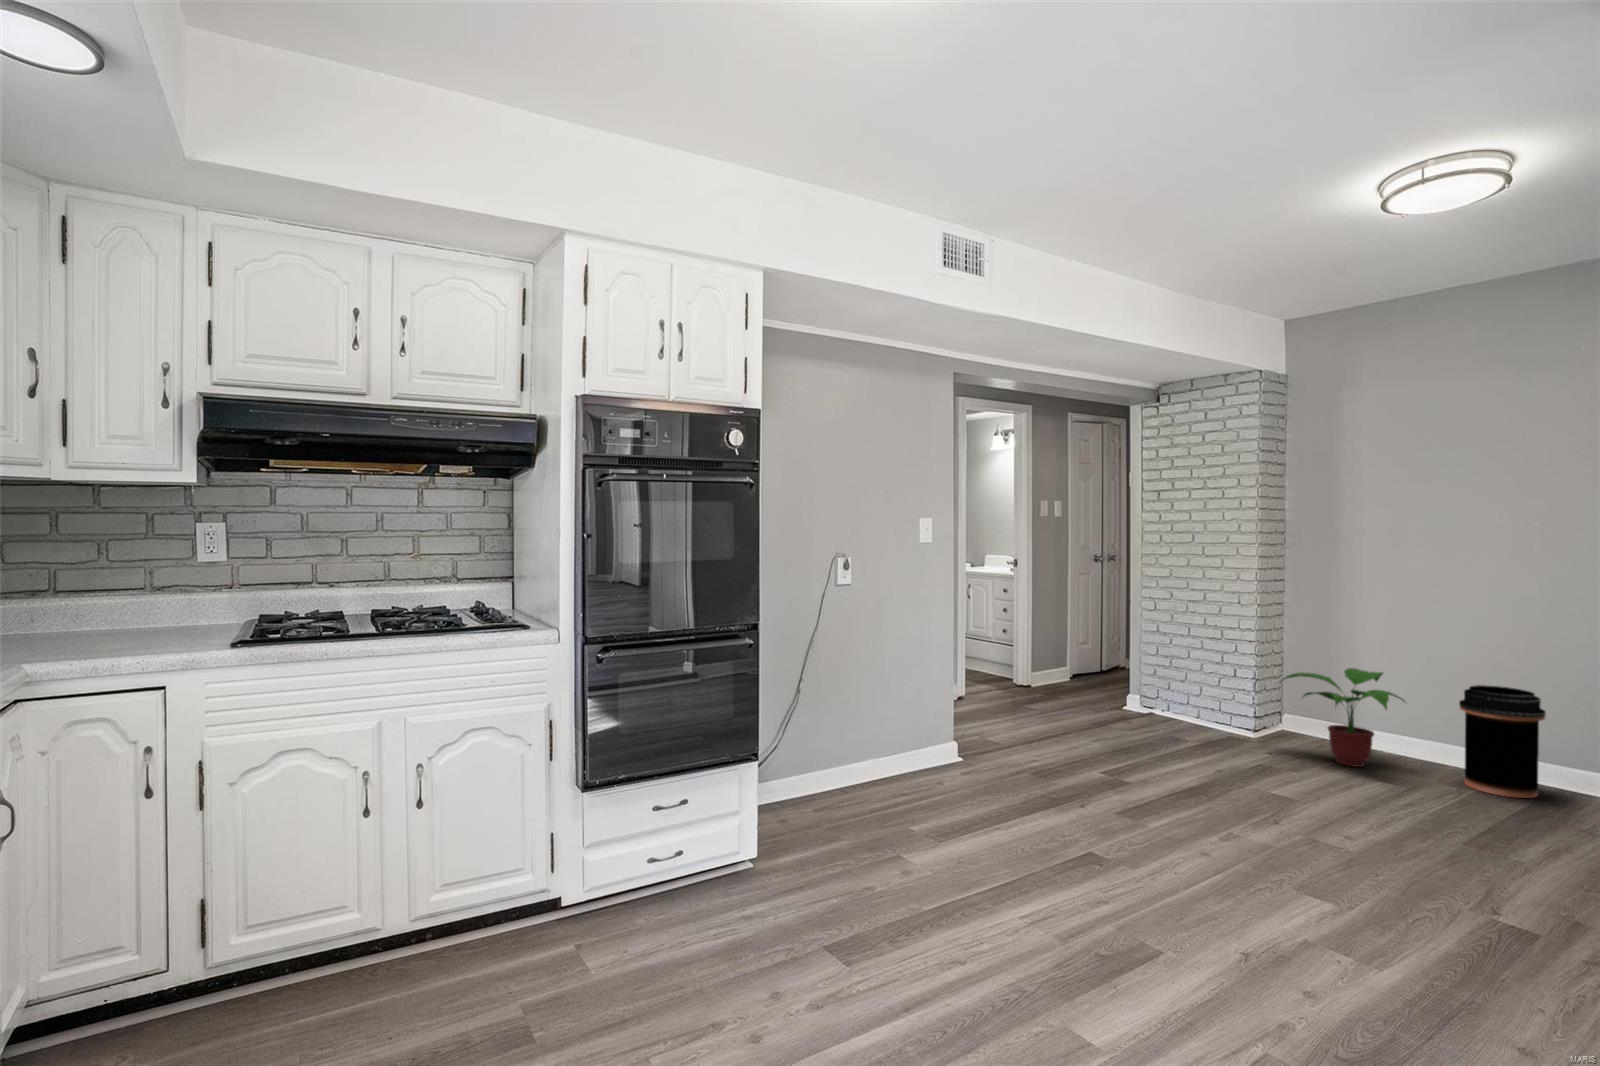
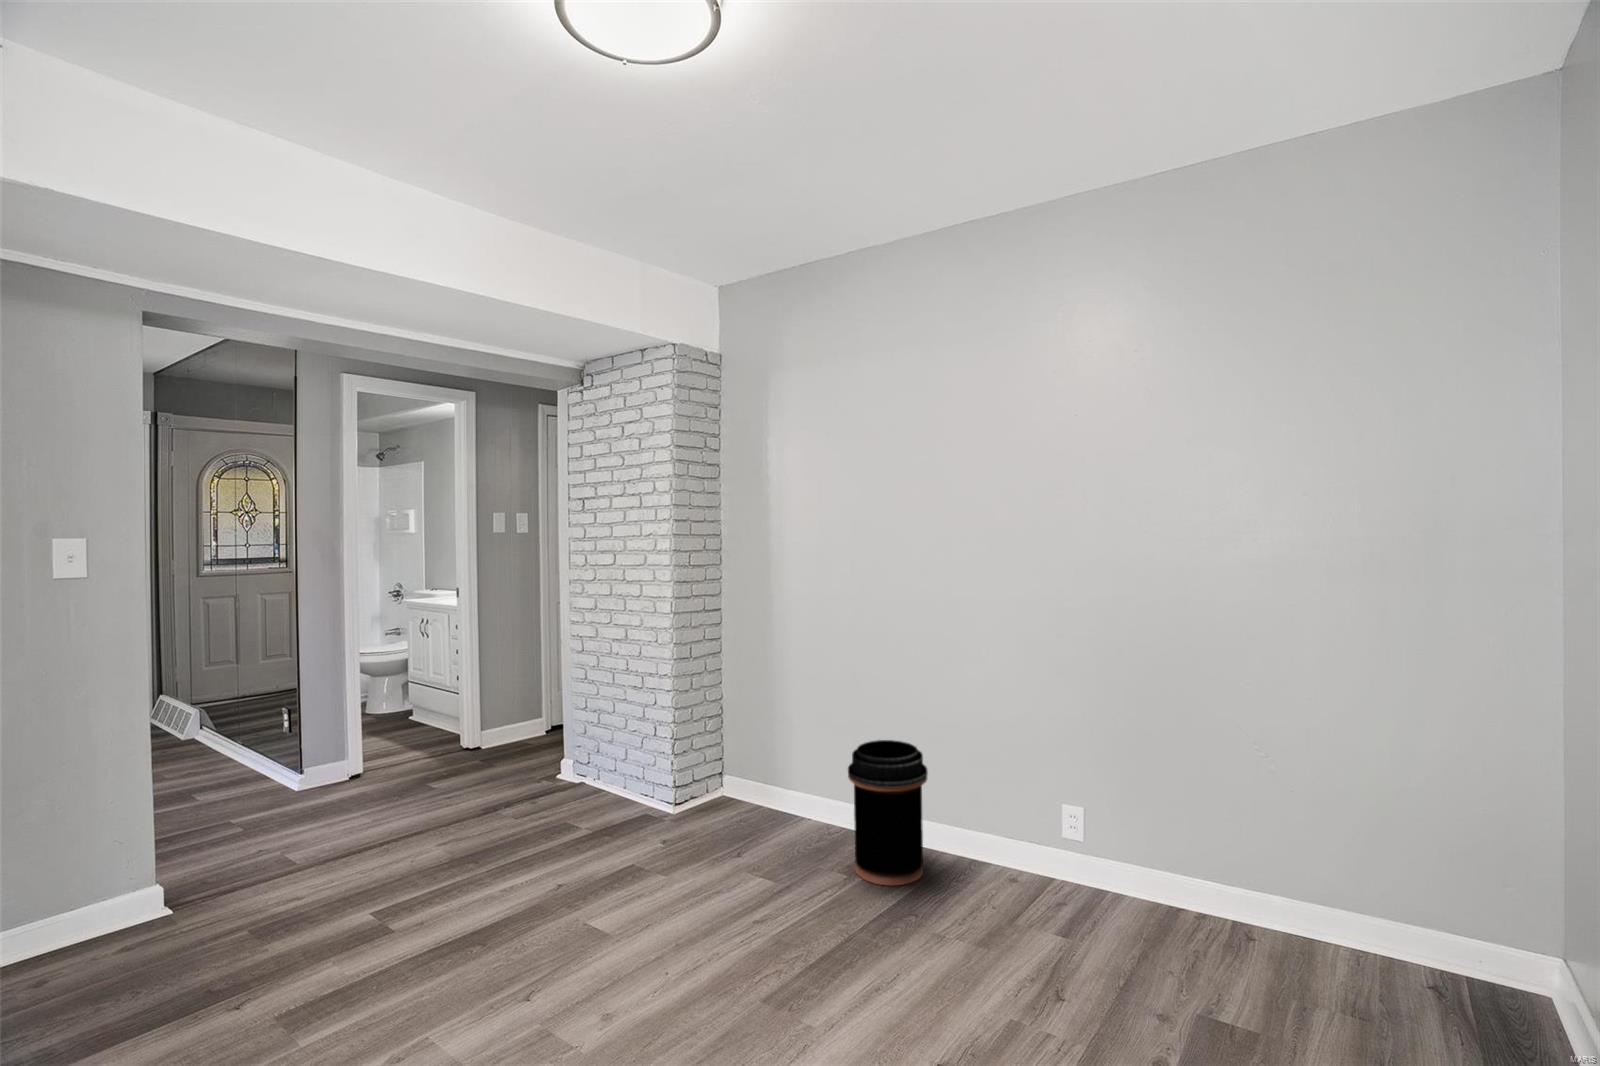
potted plant: present [1283,668,1404,767] -> none [679,721,807,855]

